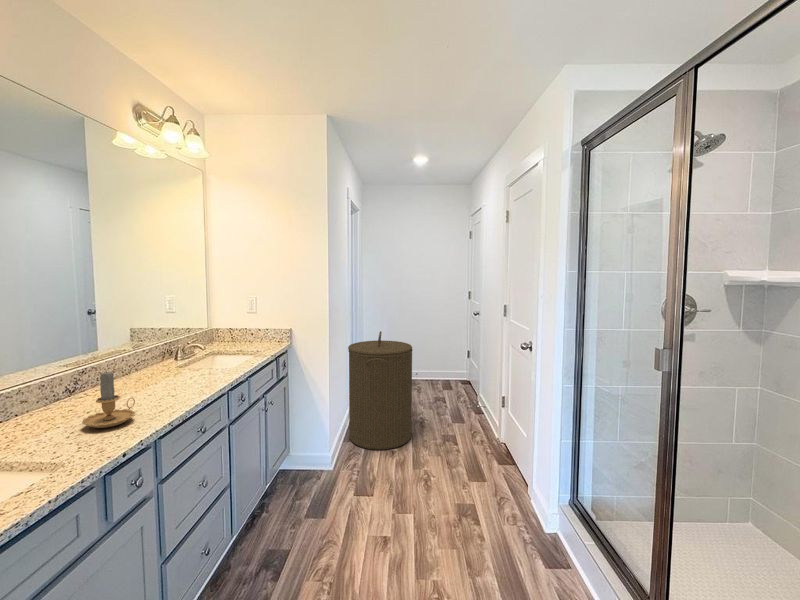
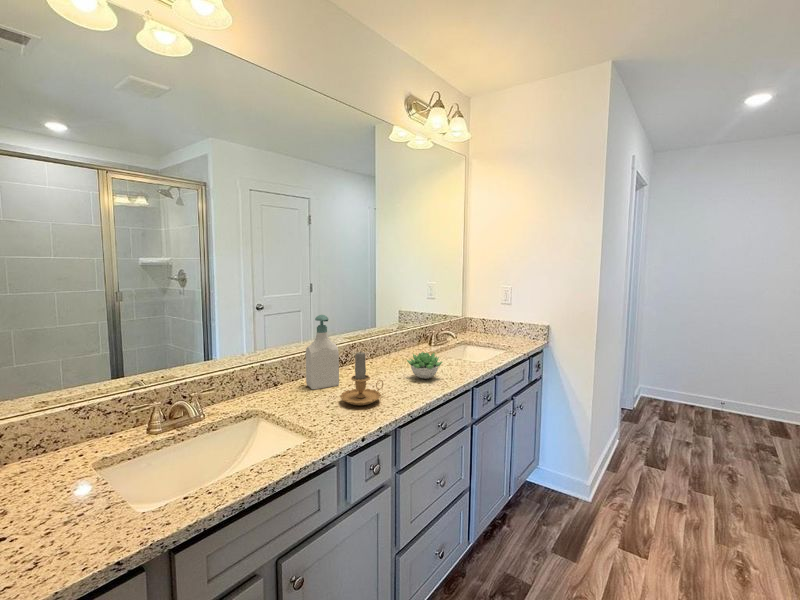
laundry hamper: present [348,331,412,450] -> none [615,340,726,501]
soap bottle: none [21,338,73,425] -> present [306,315,339,389]
succulent plant: none [157,364,198,390] -> present [407,352,442,378]

